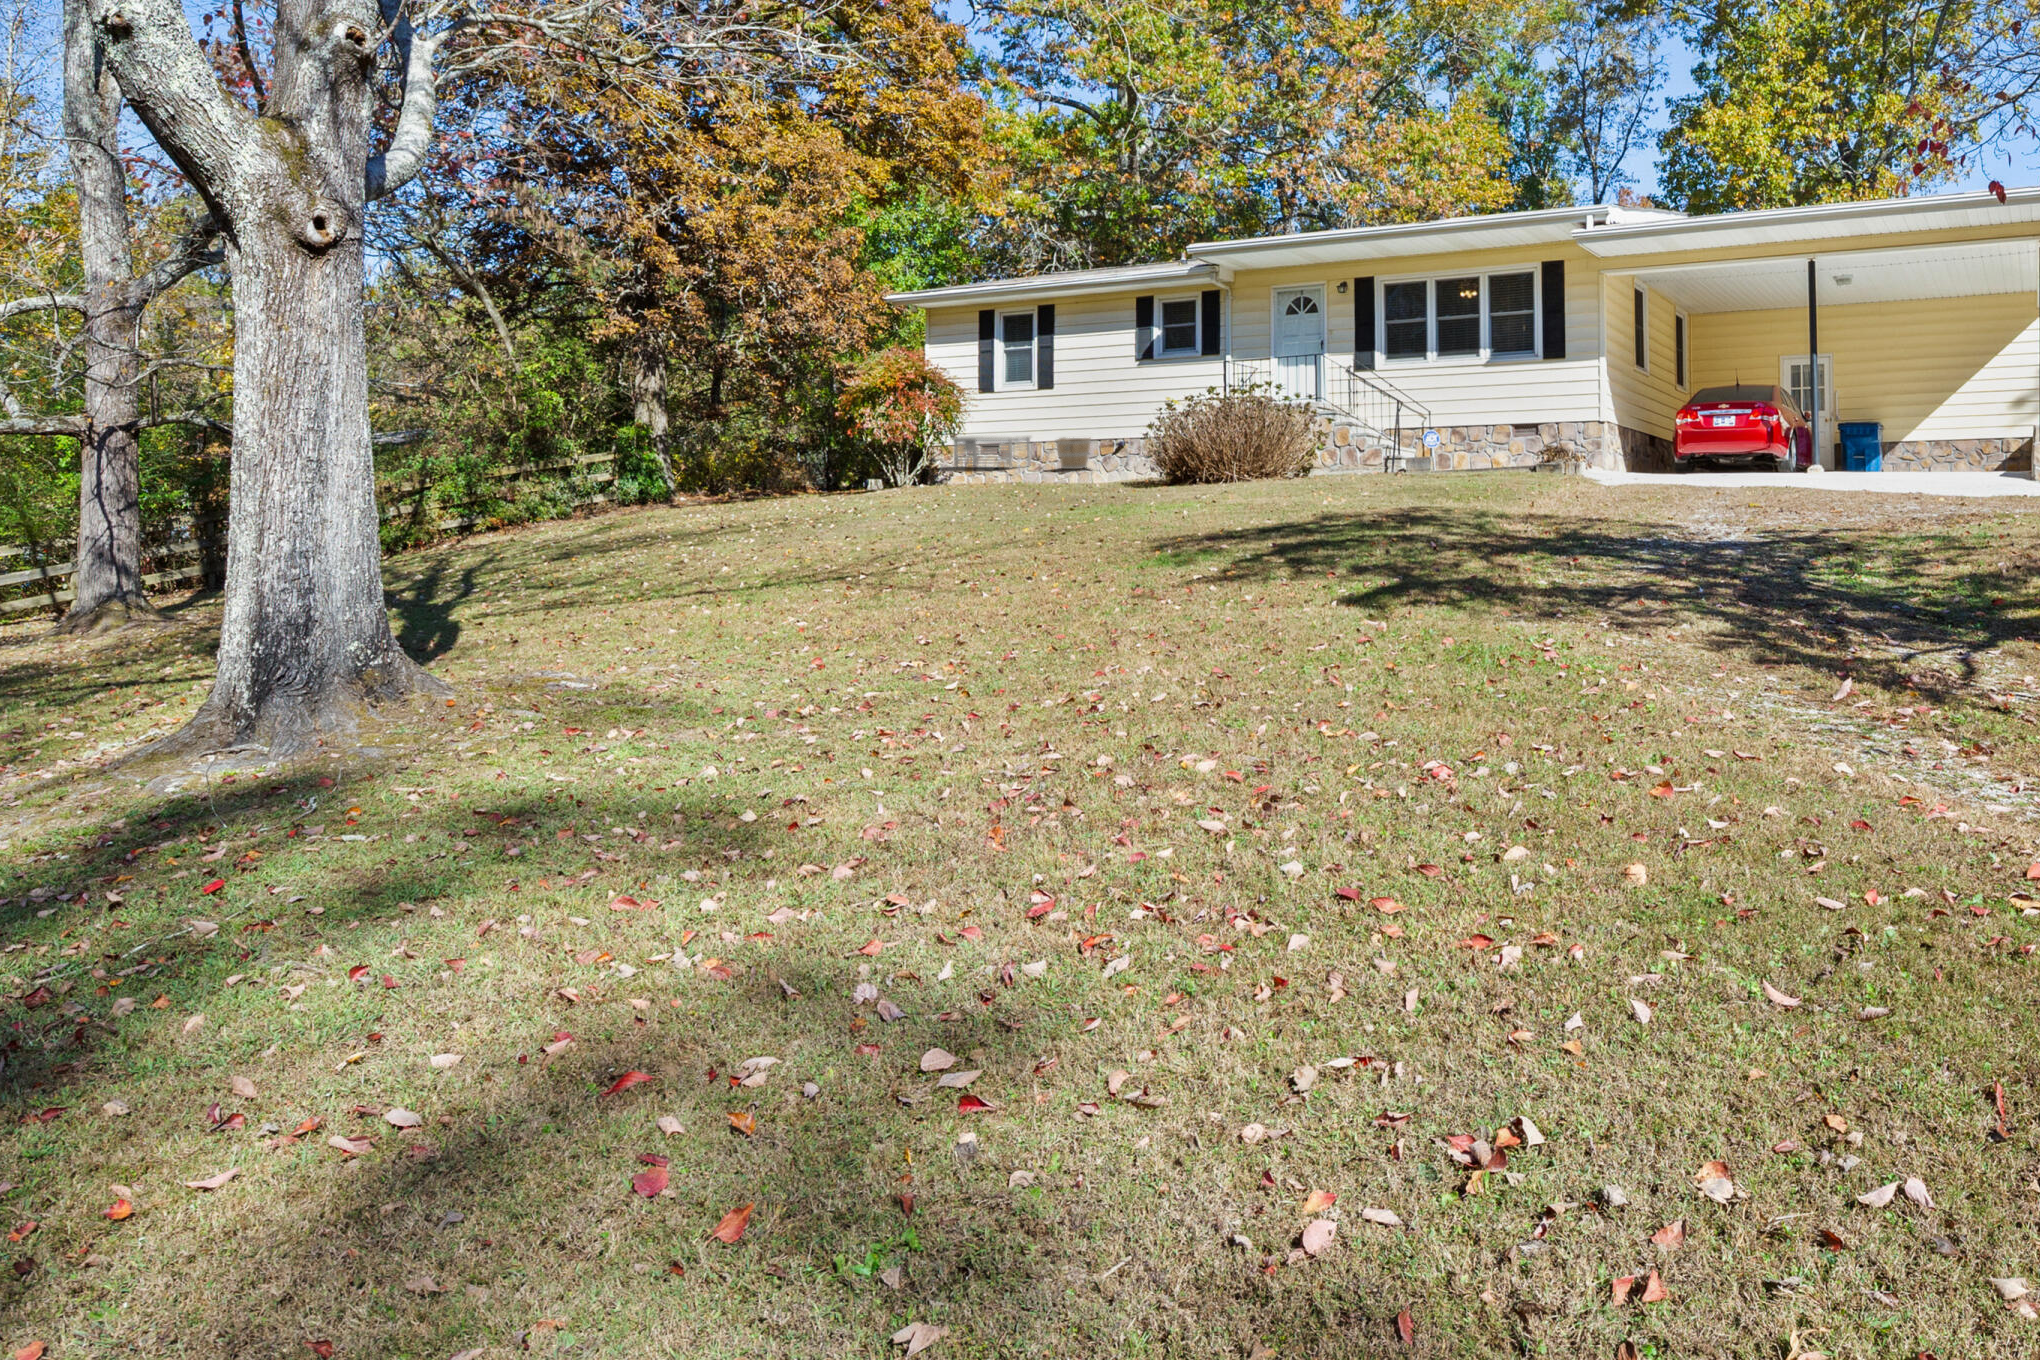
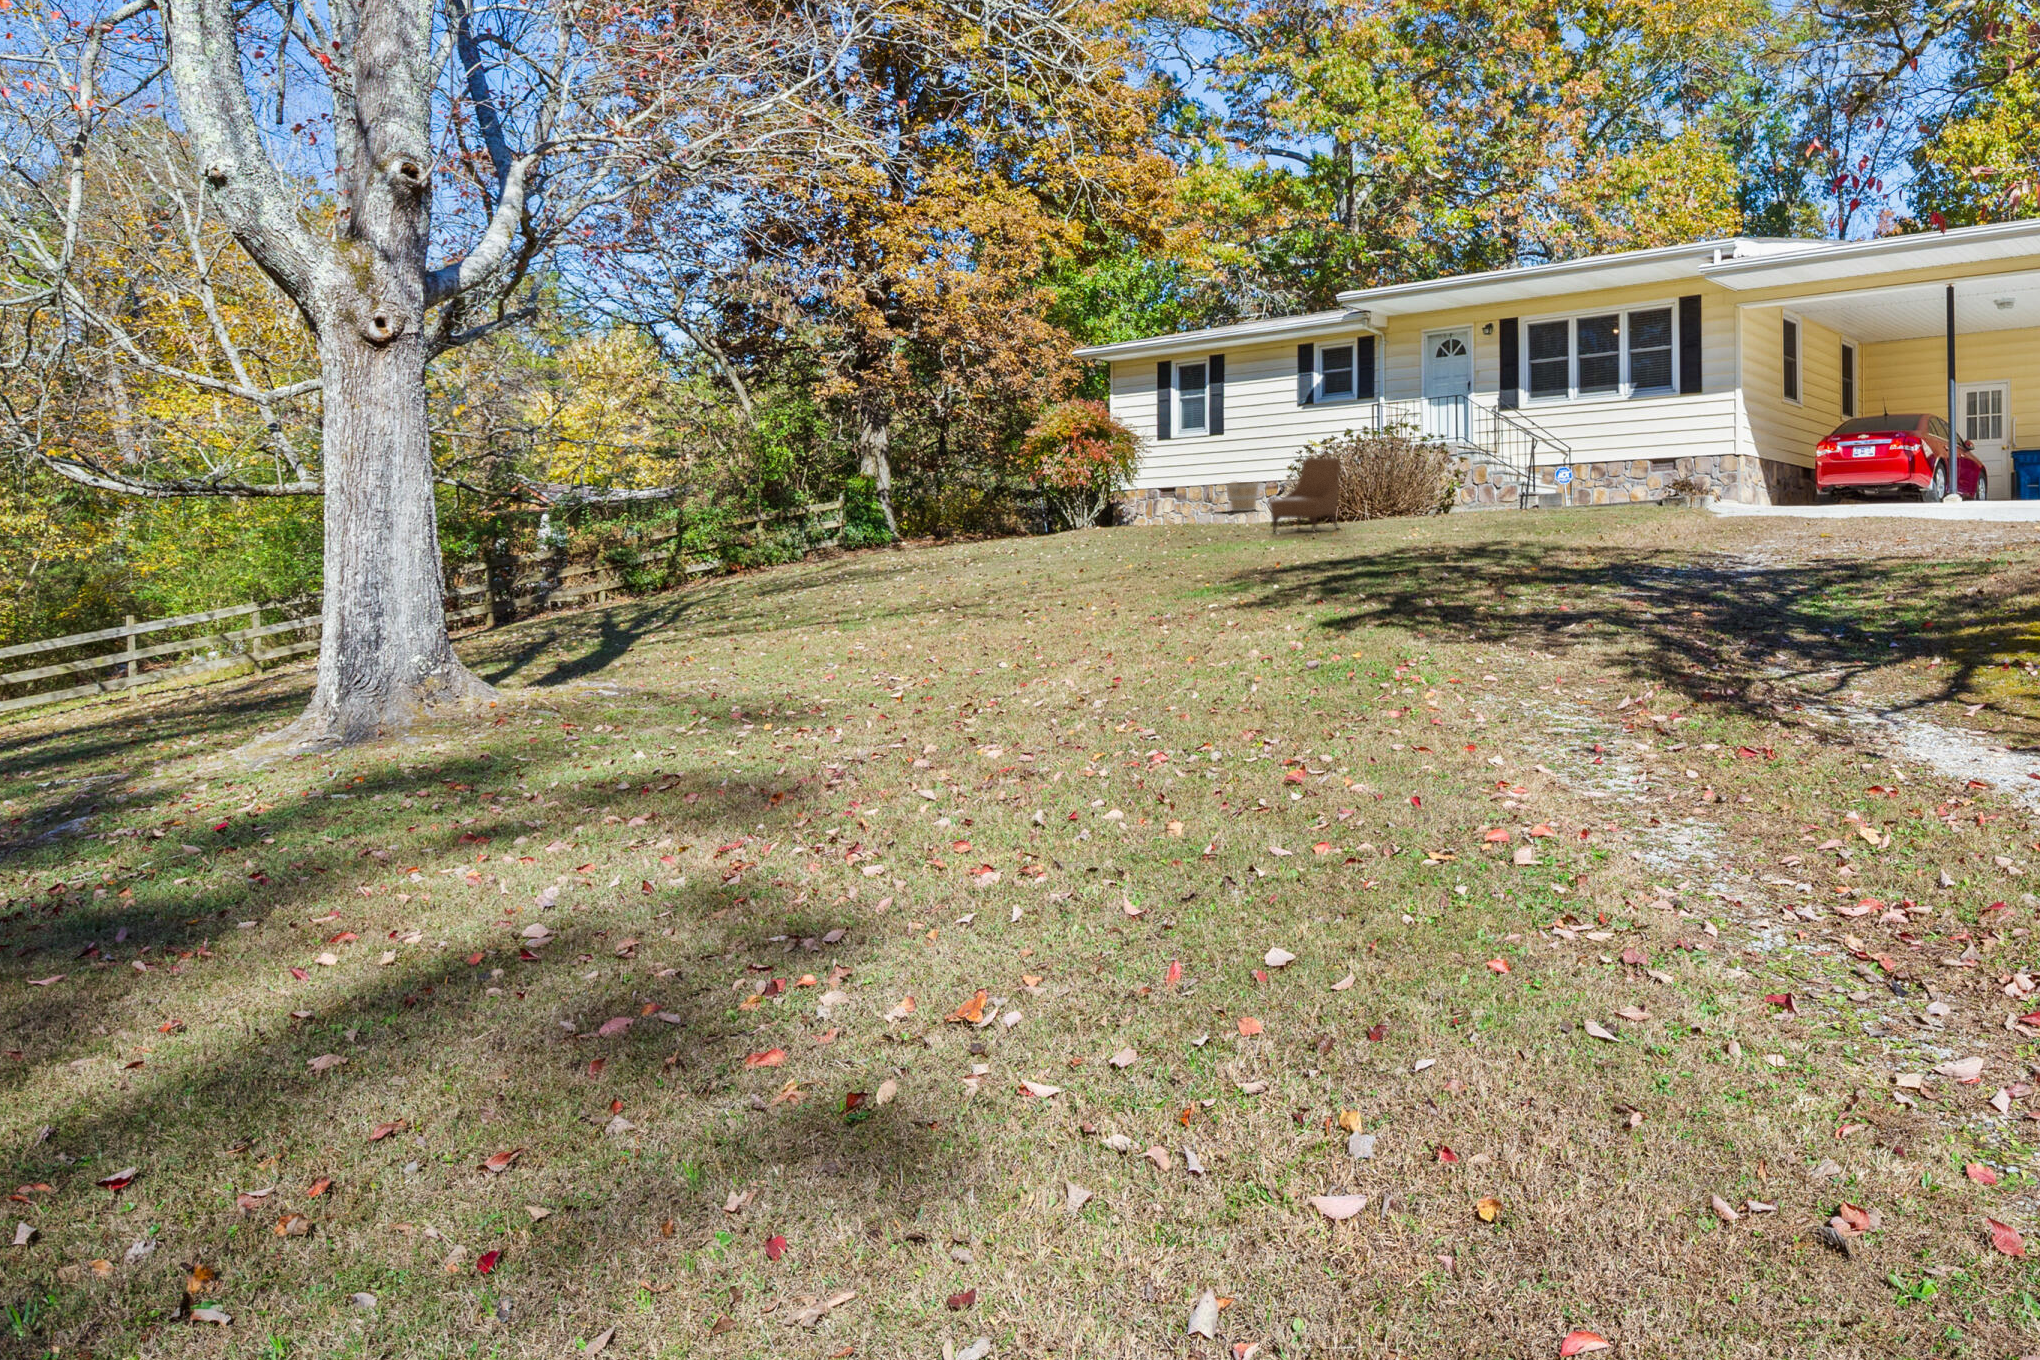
chair: none [1149,416,1219,495] -> present [1270,458,1340,532]
storage bench: present [952,435,1031,468] -> none [1136,480,1209,512]

